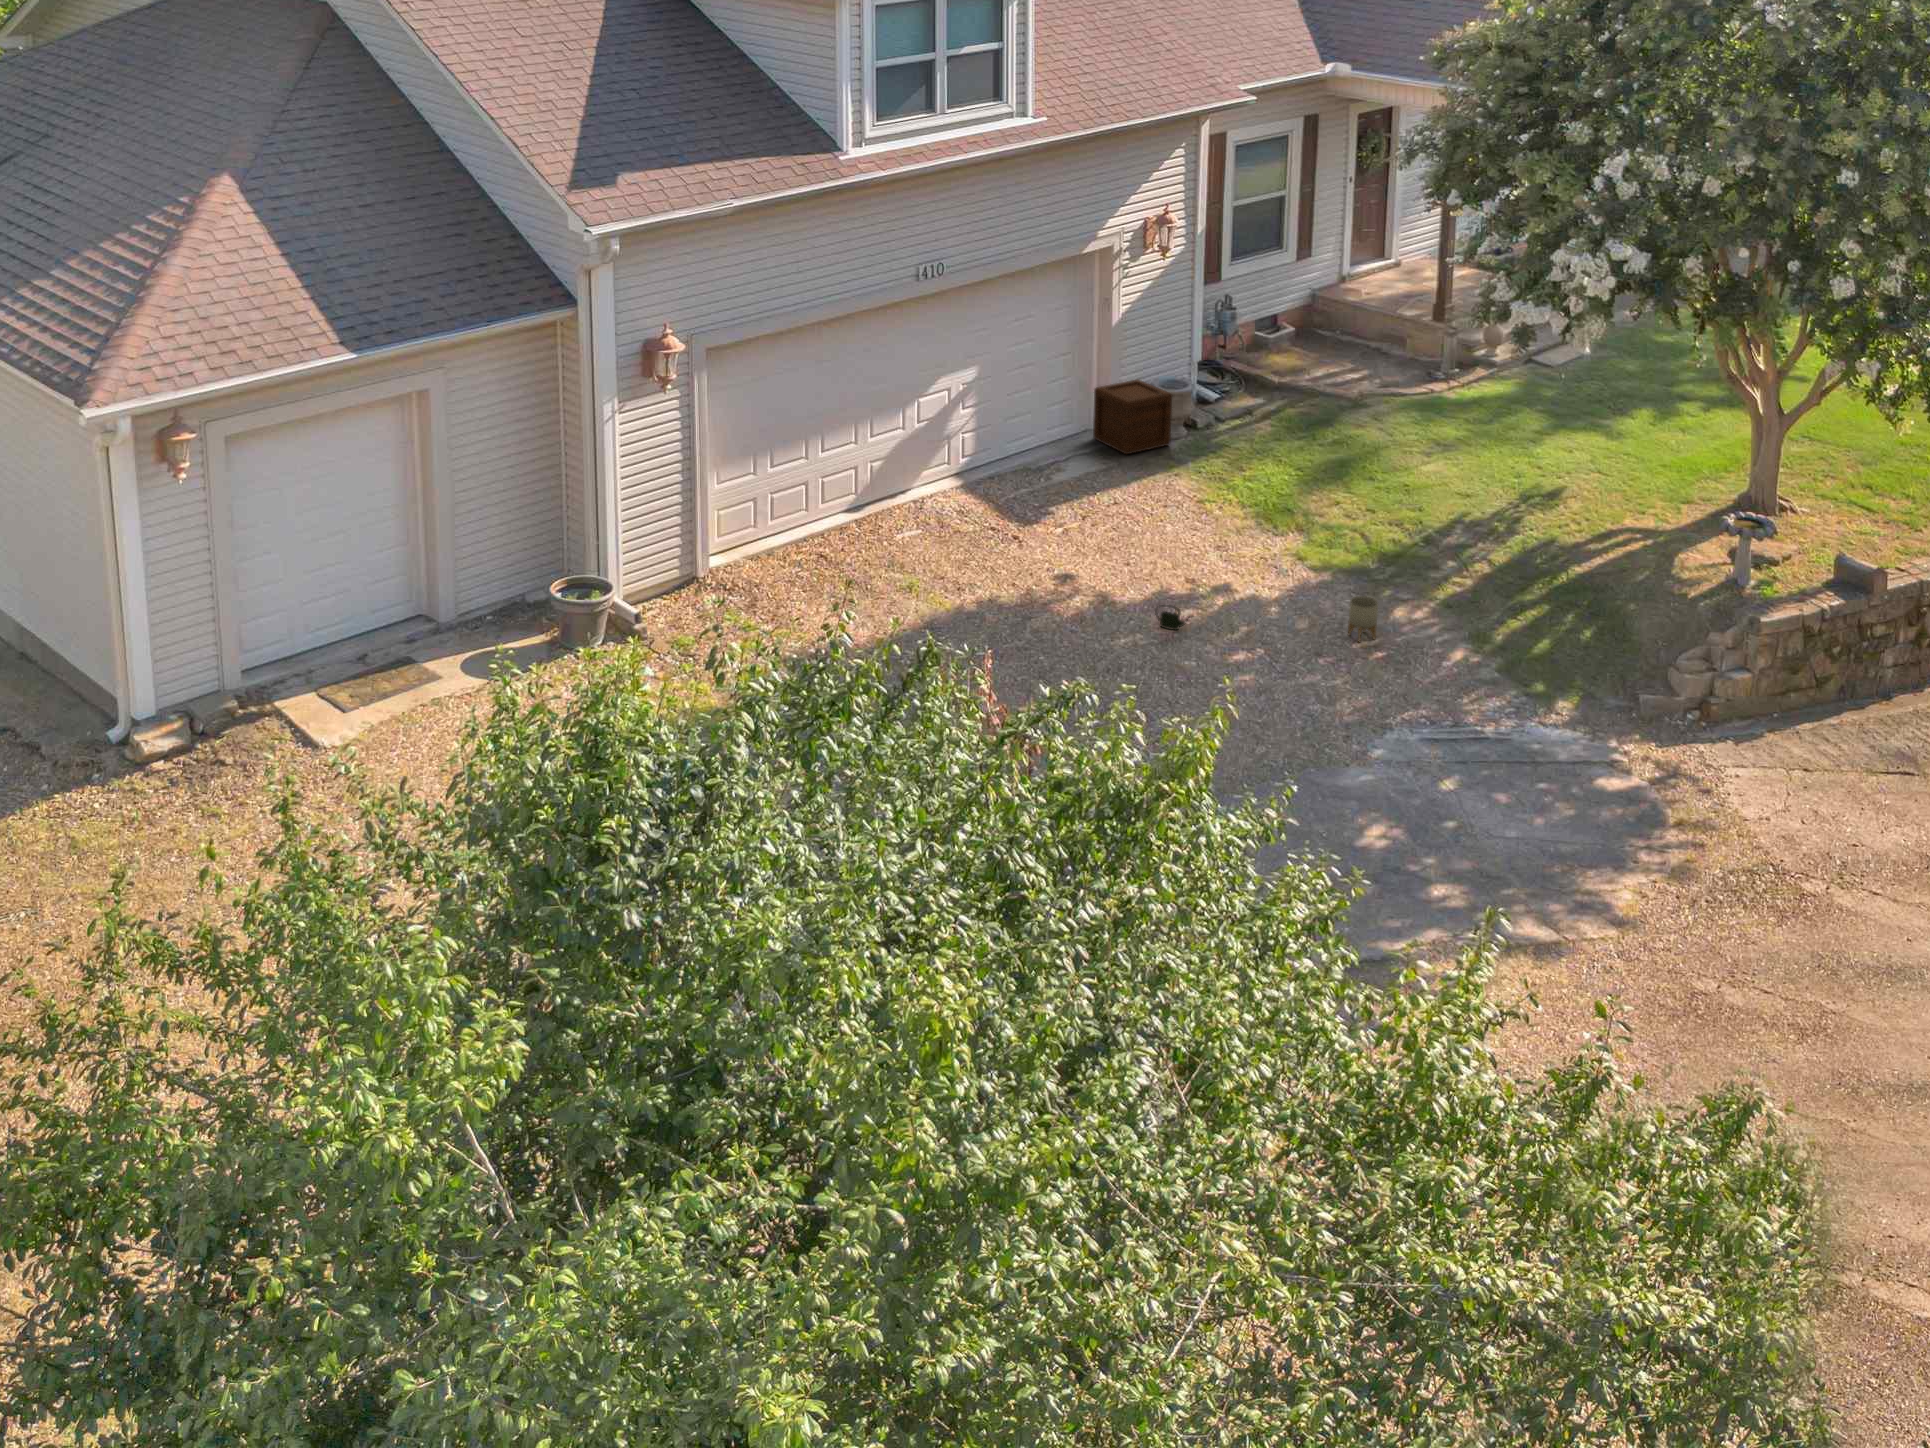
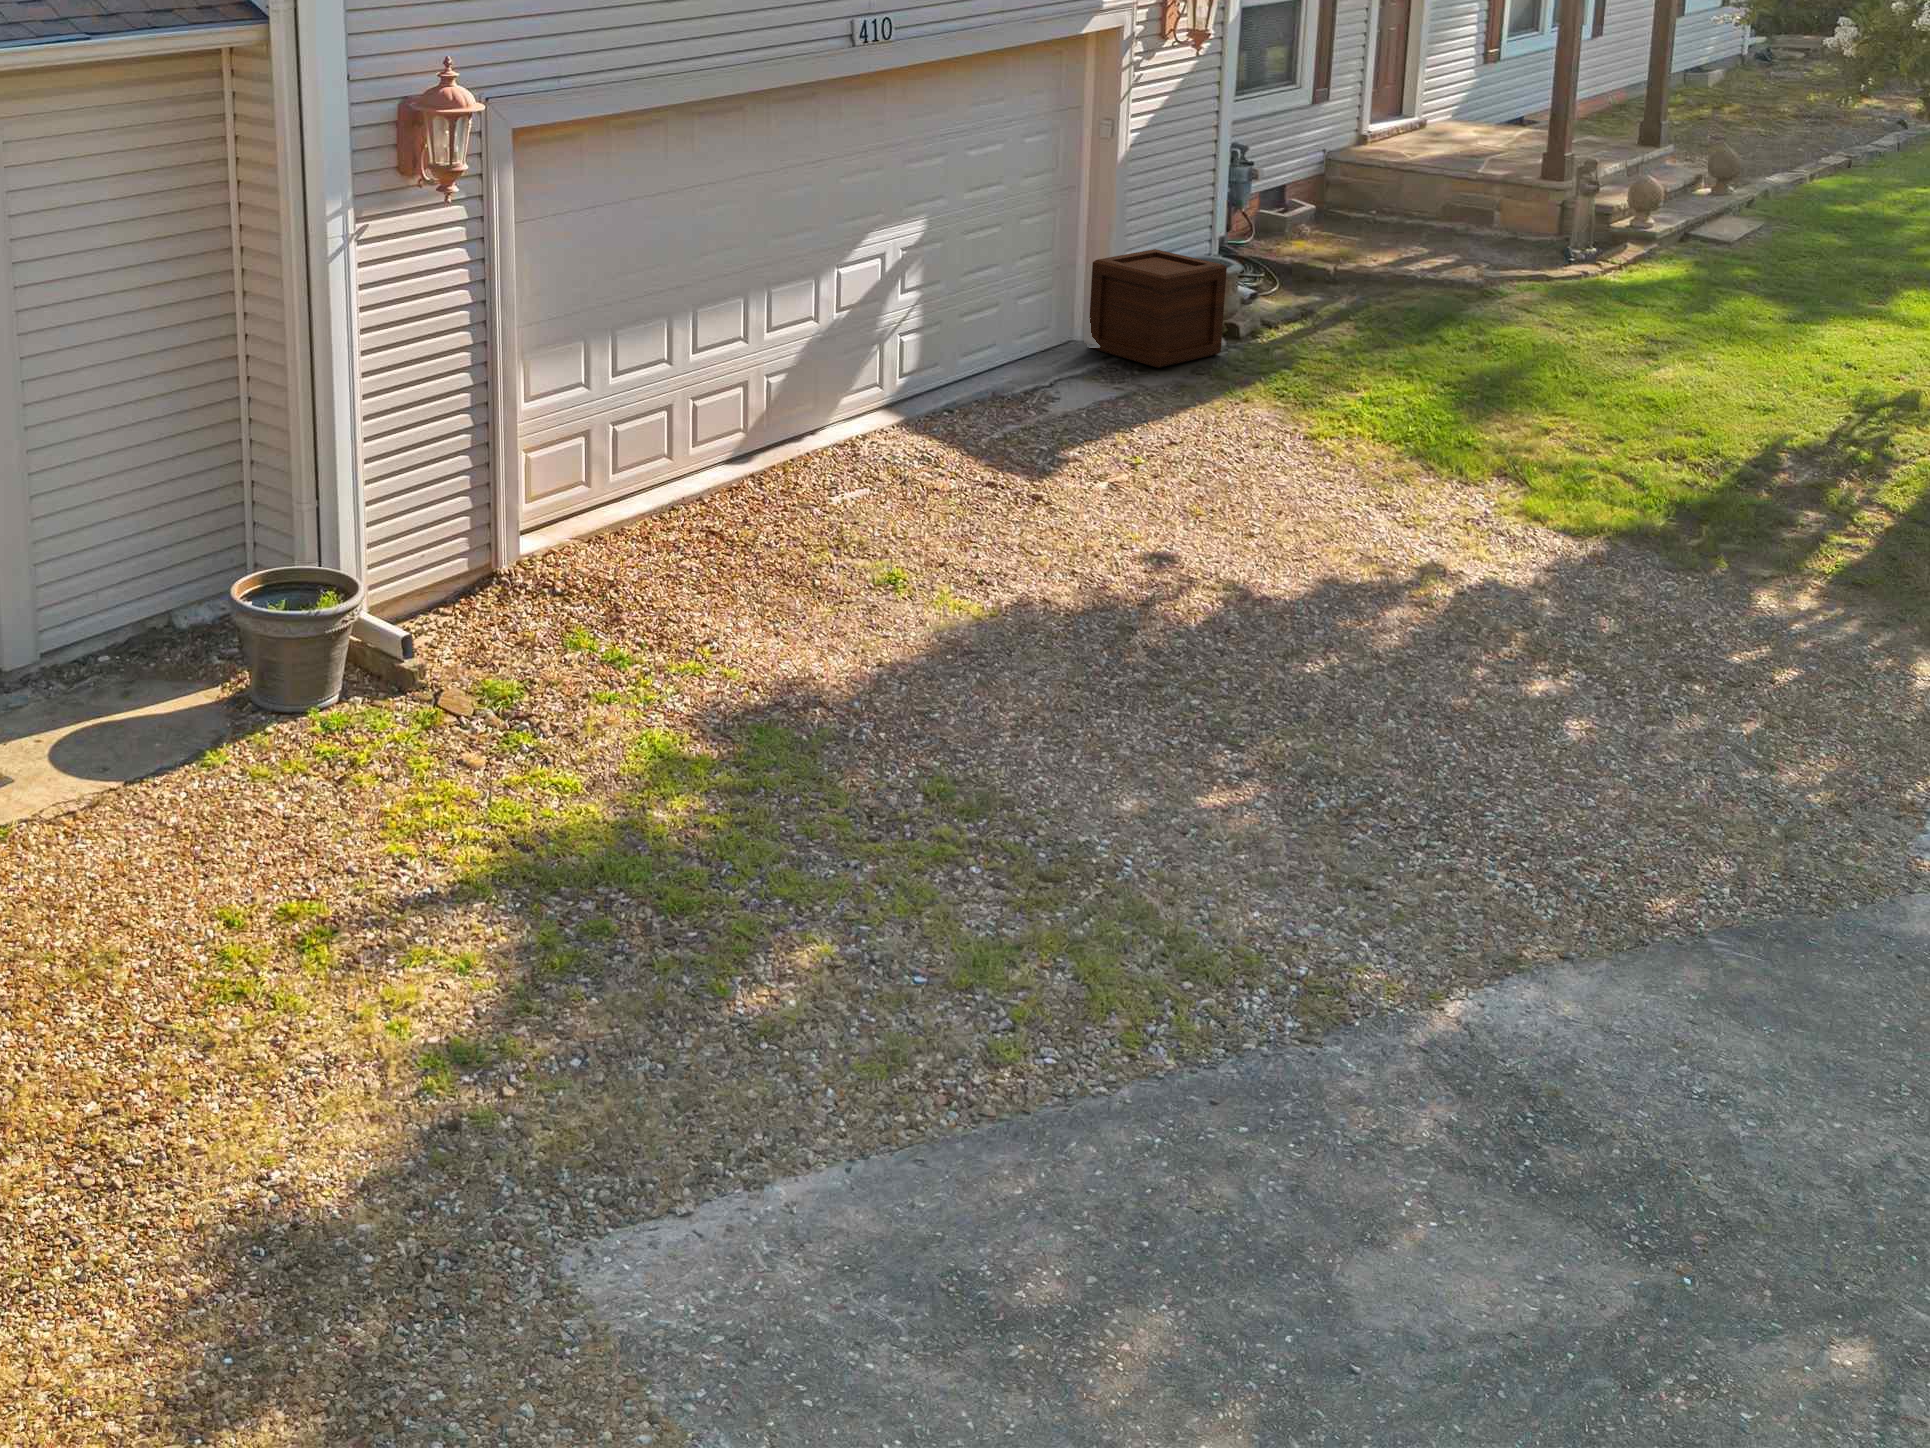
planter: present [1348,596,1378,643] -> none [1721,572,1789,659]
watering can: present [1155,605,1189,630] -> none [1389,596,1471,644]

